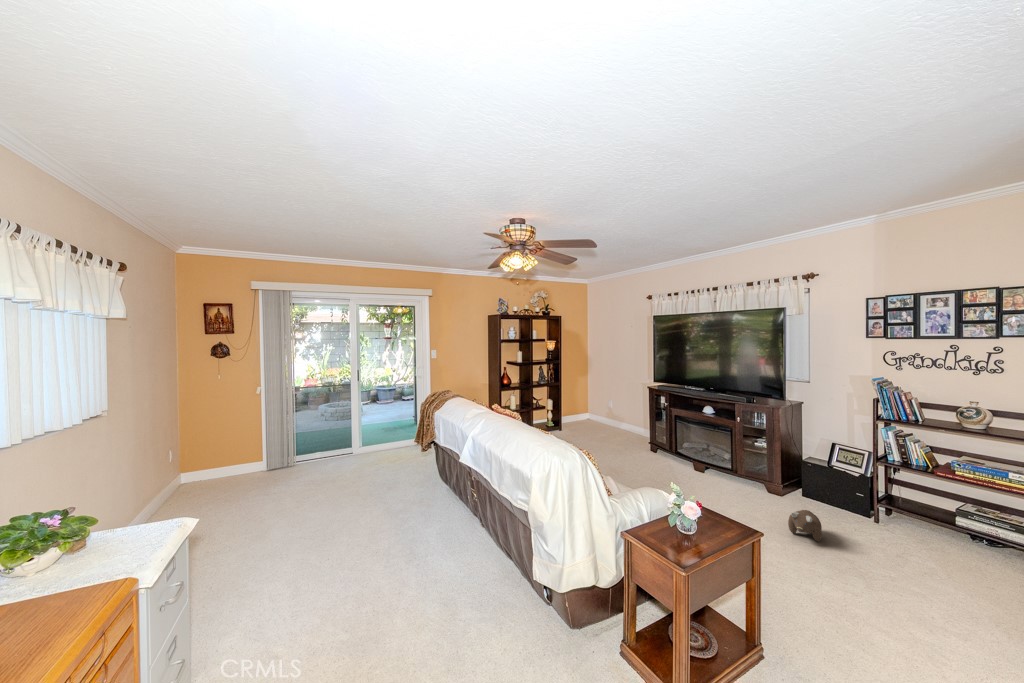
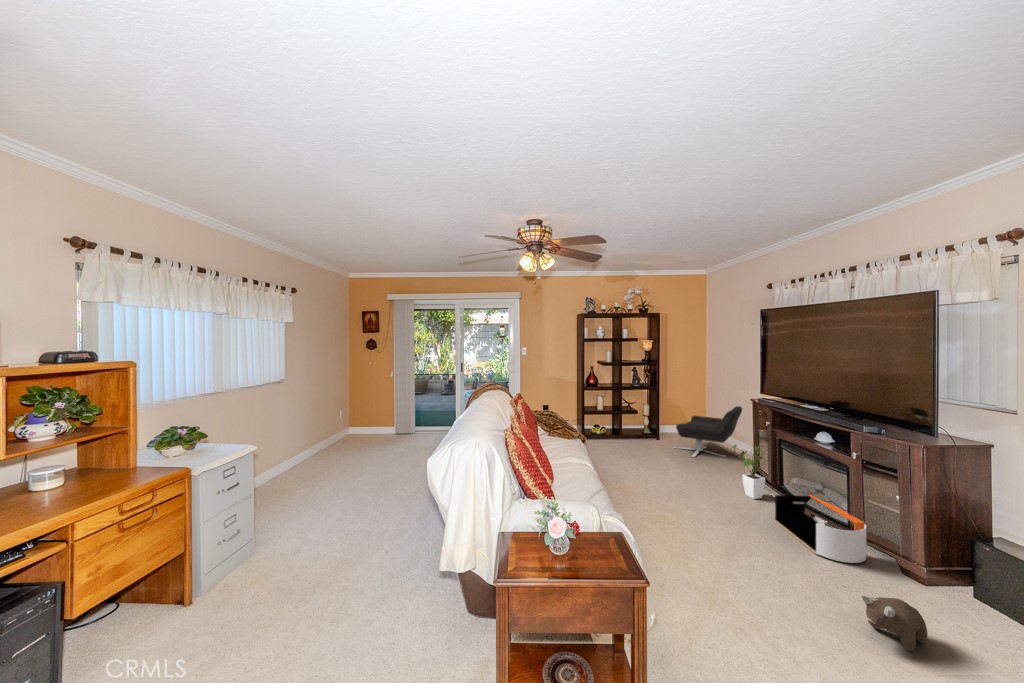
lounge chair: none [575,393,626,439] -> present [675,406,742,457]
house plant: none [644,422,683,464] -> present [732,445,765,499]
storage bin: none [687,452,753,496] -> present [775,495,866,563]

